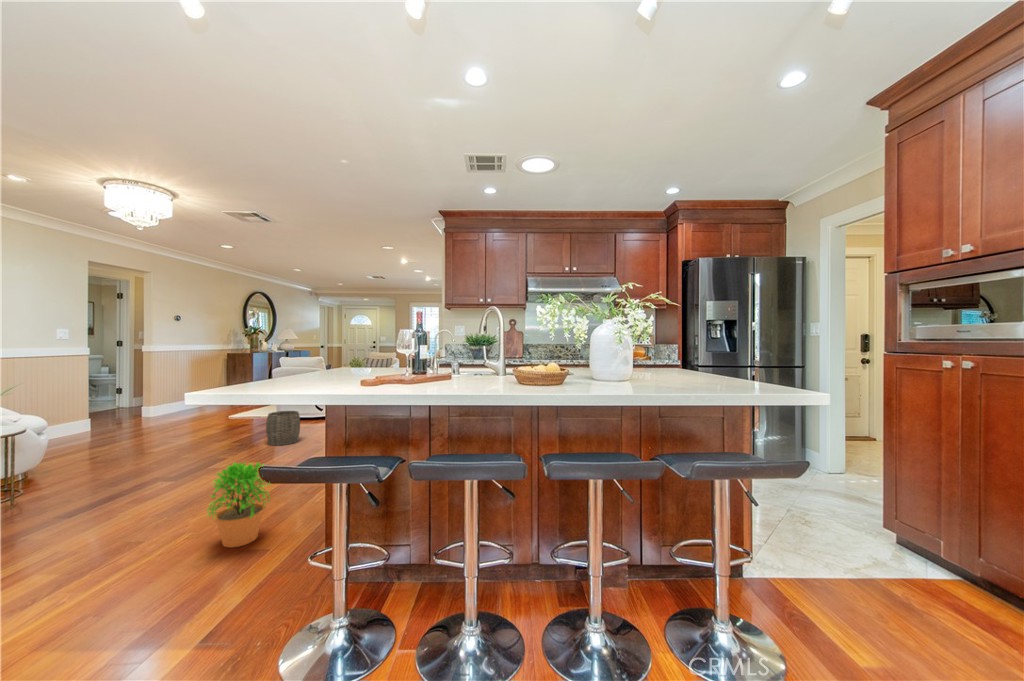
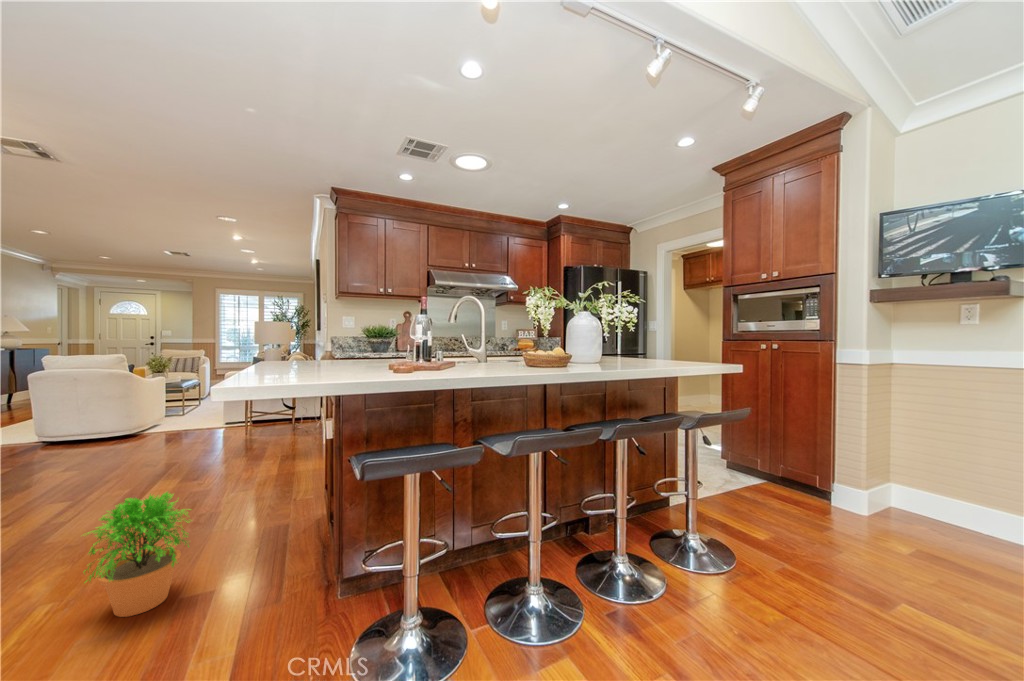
woven basket: present [266,411,300,446] -> none [48,431,110,483]

